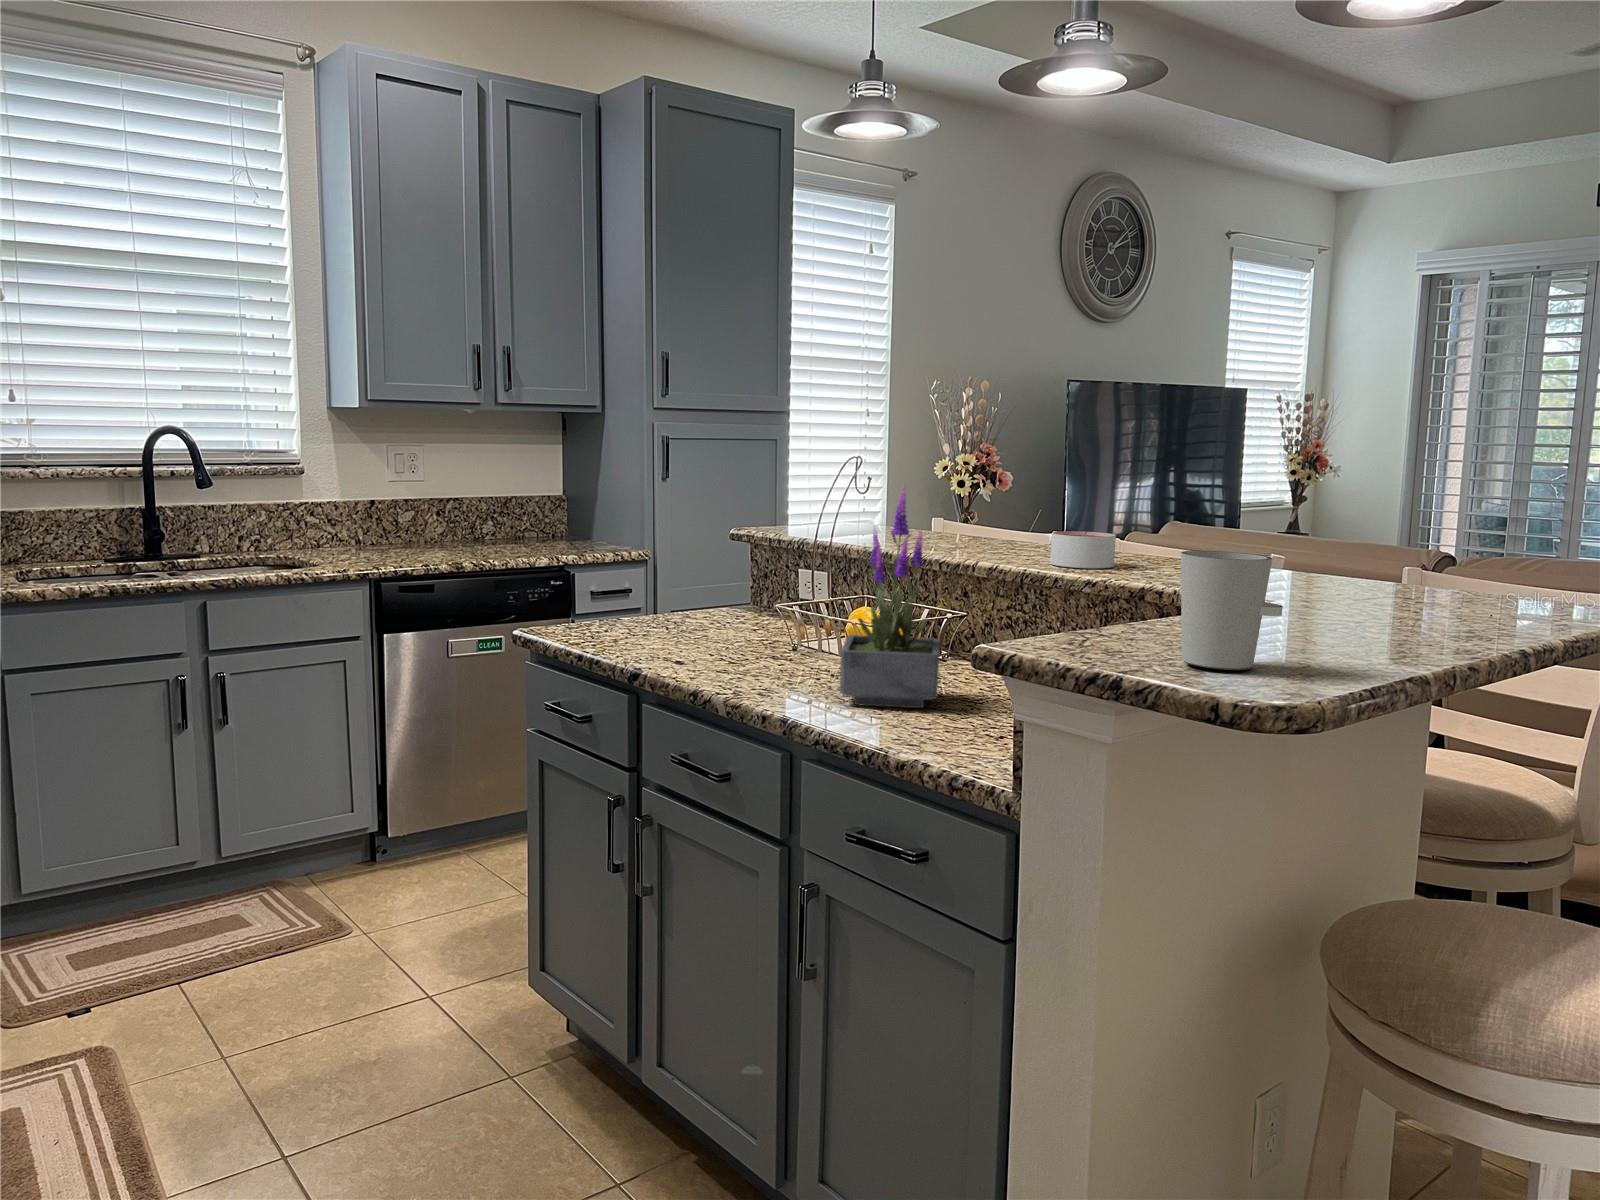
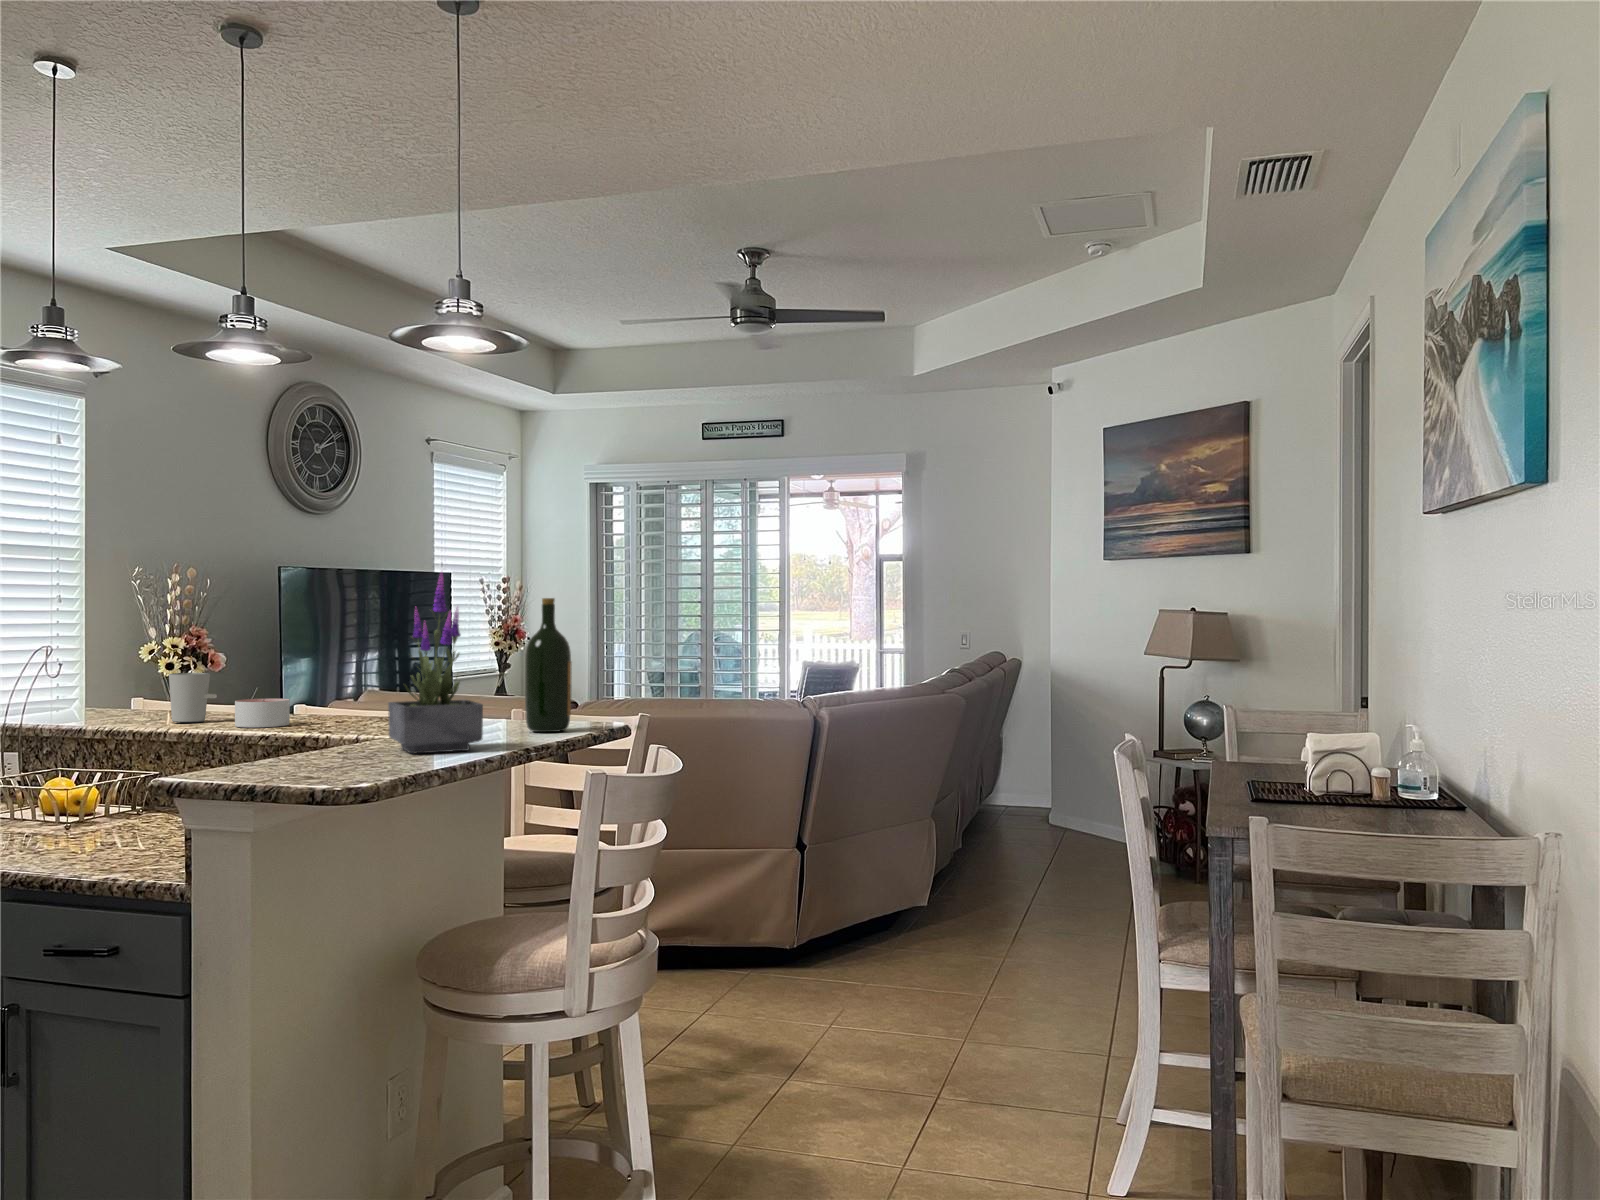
wine bottle: none [1470,405,1558,614] -> present [525,598,572,732]
potted plant: present [840,489,940,708] -> present [388,575,483,753]
cup: present [1181,551,1283,670] -> present [169,673,217,722]

